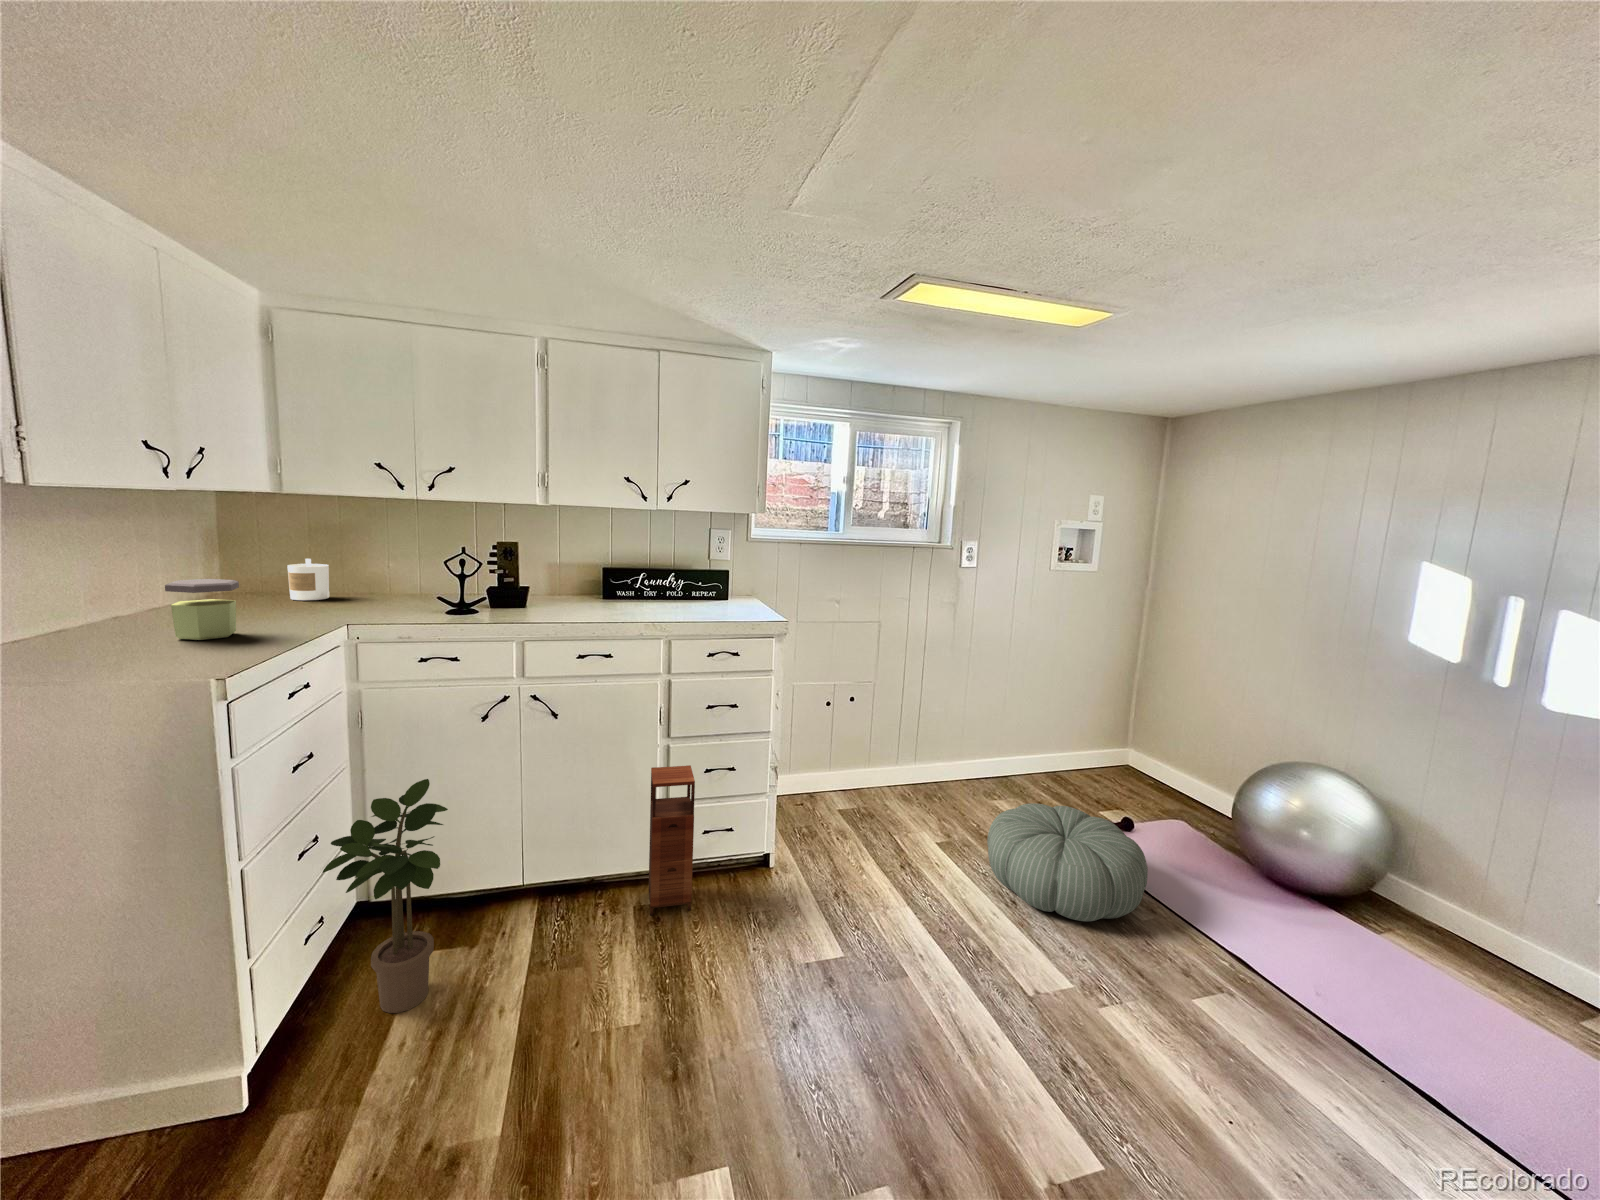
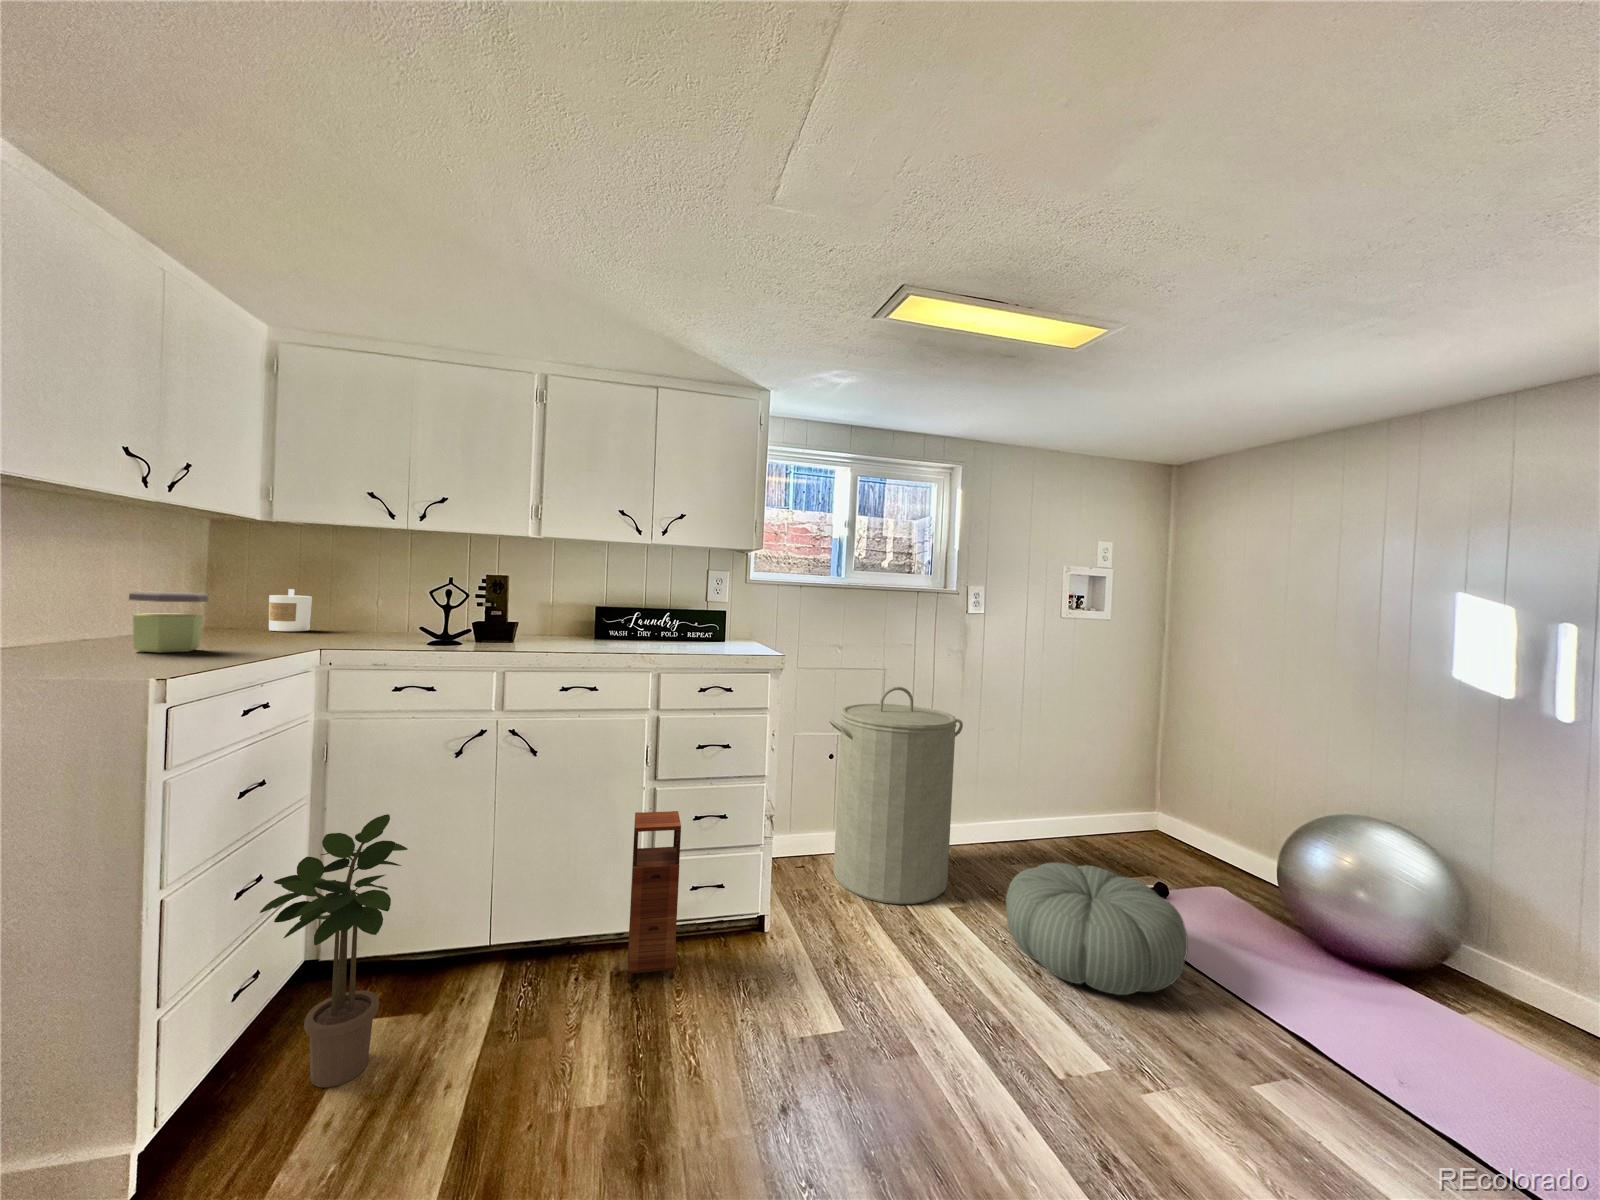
laundry hamper: none [828,642,953,839] -> present [829,687,963,904]

